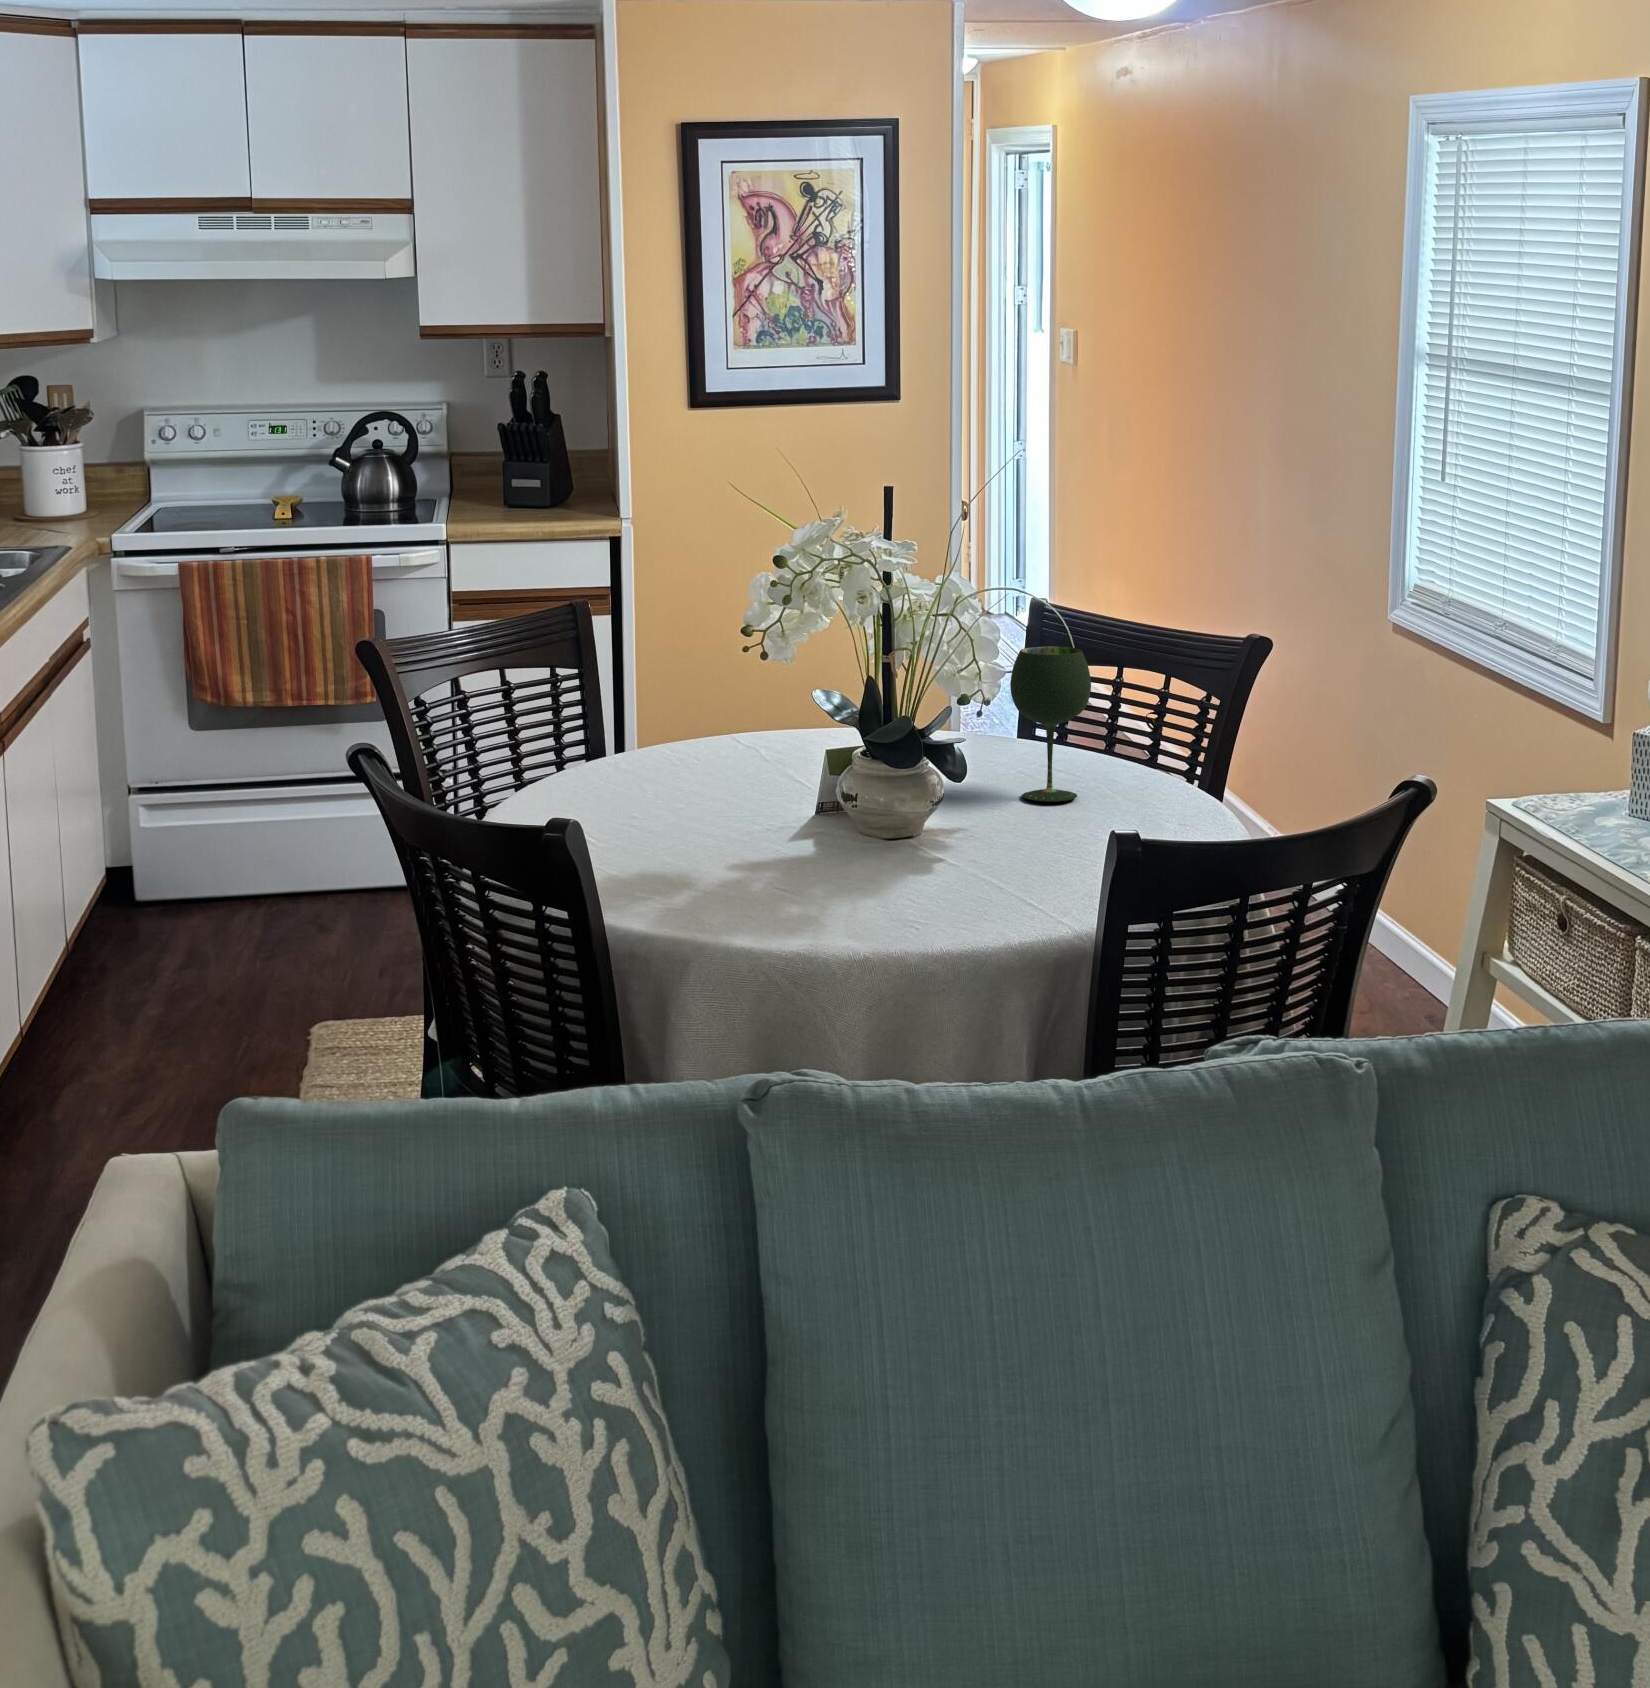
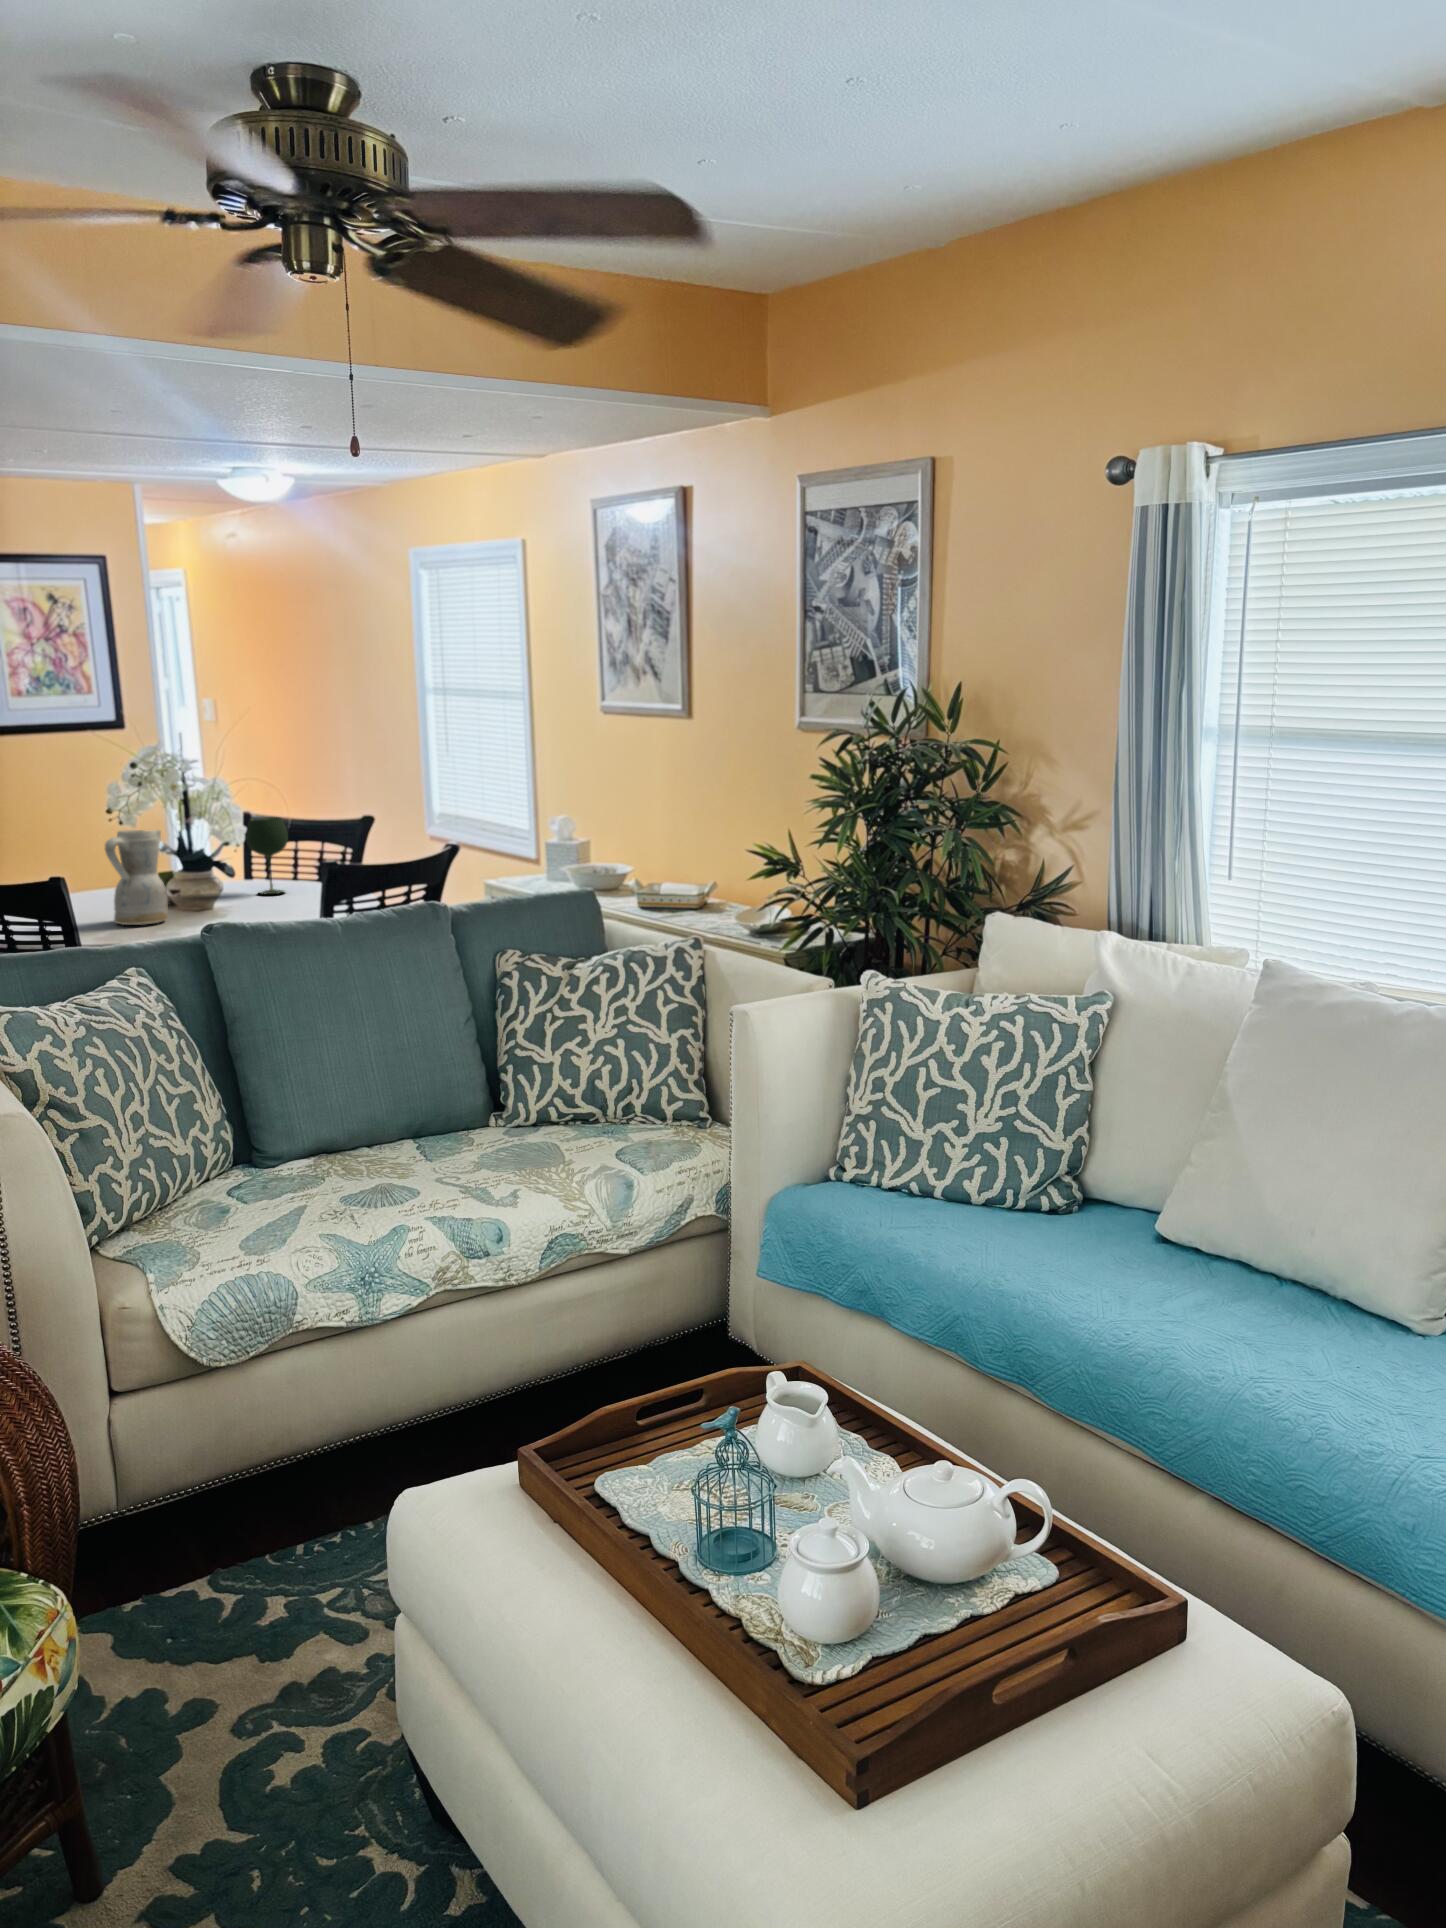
ceramic pitcher: none [710,679,827,875] -> present [105,830,168,925]

